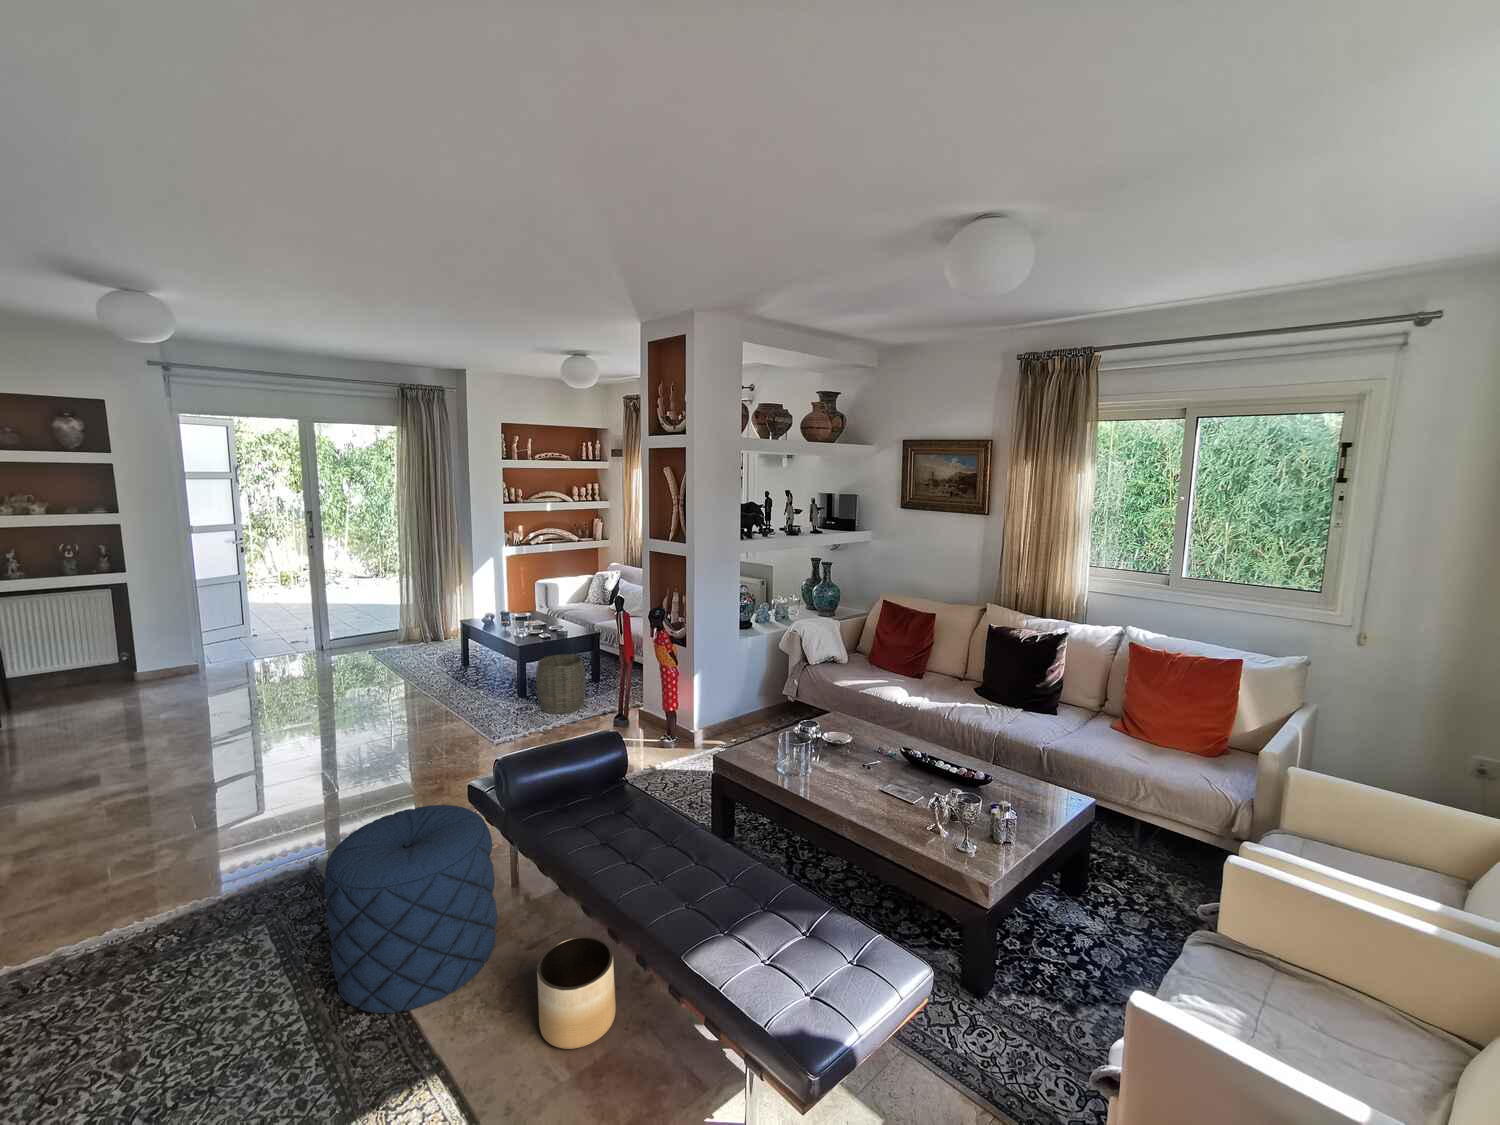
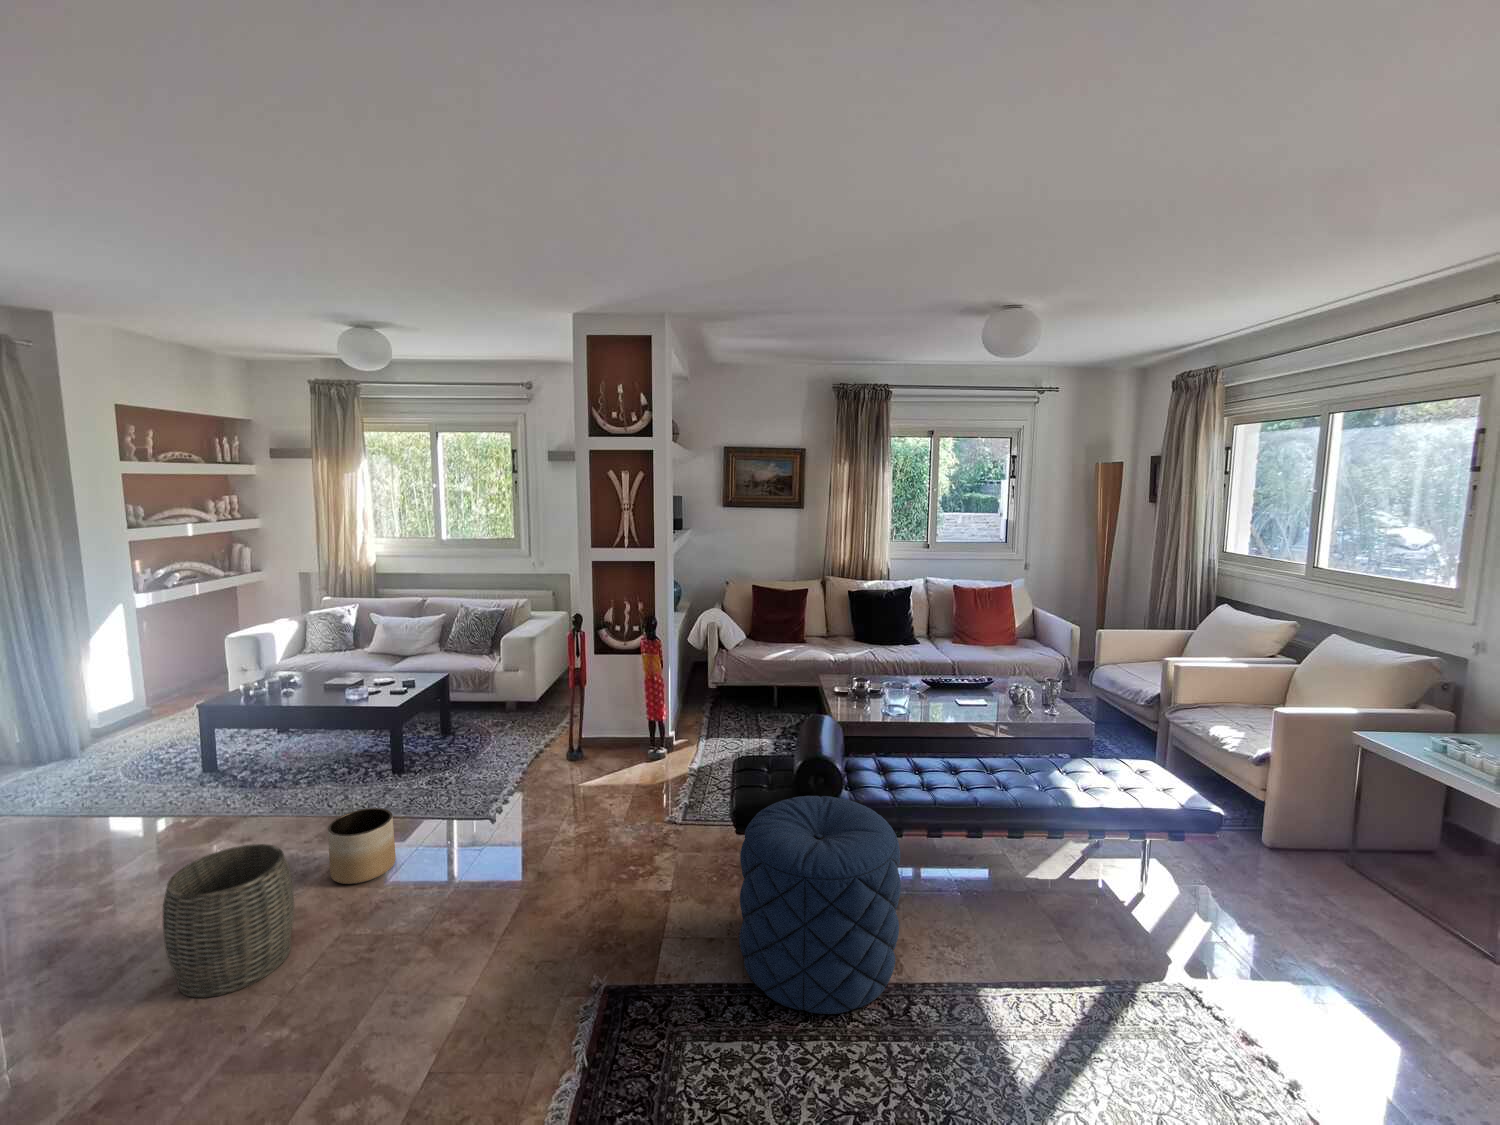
woven basket: present [536,654,586,714] -> present [163,844,294,998]
planter: present [537,936,616,1049] -> present [328,808,396,884]

